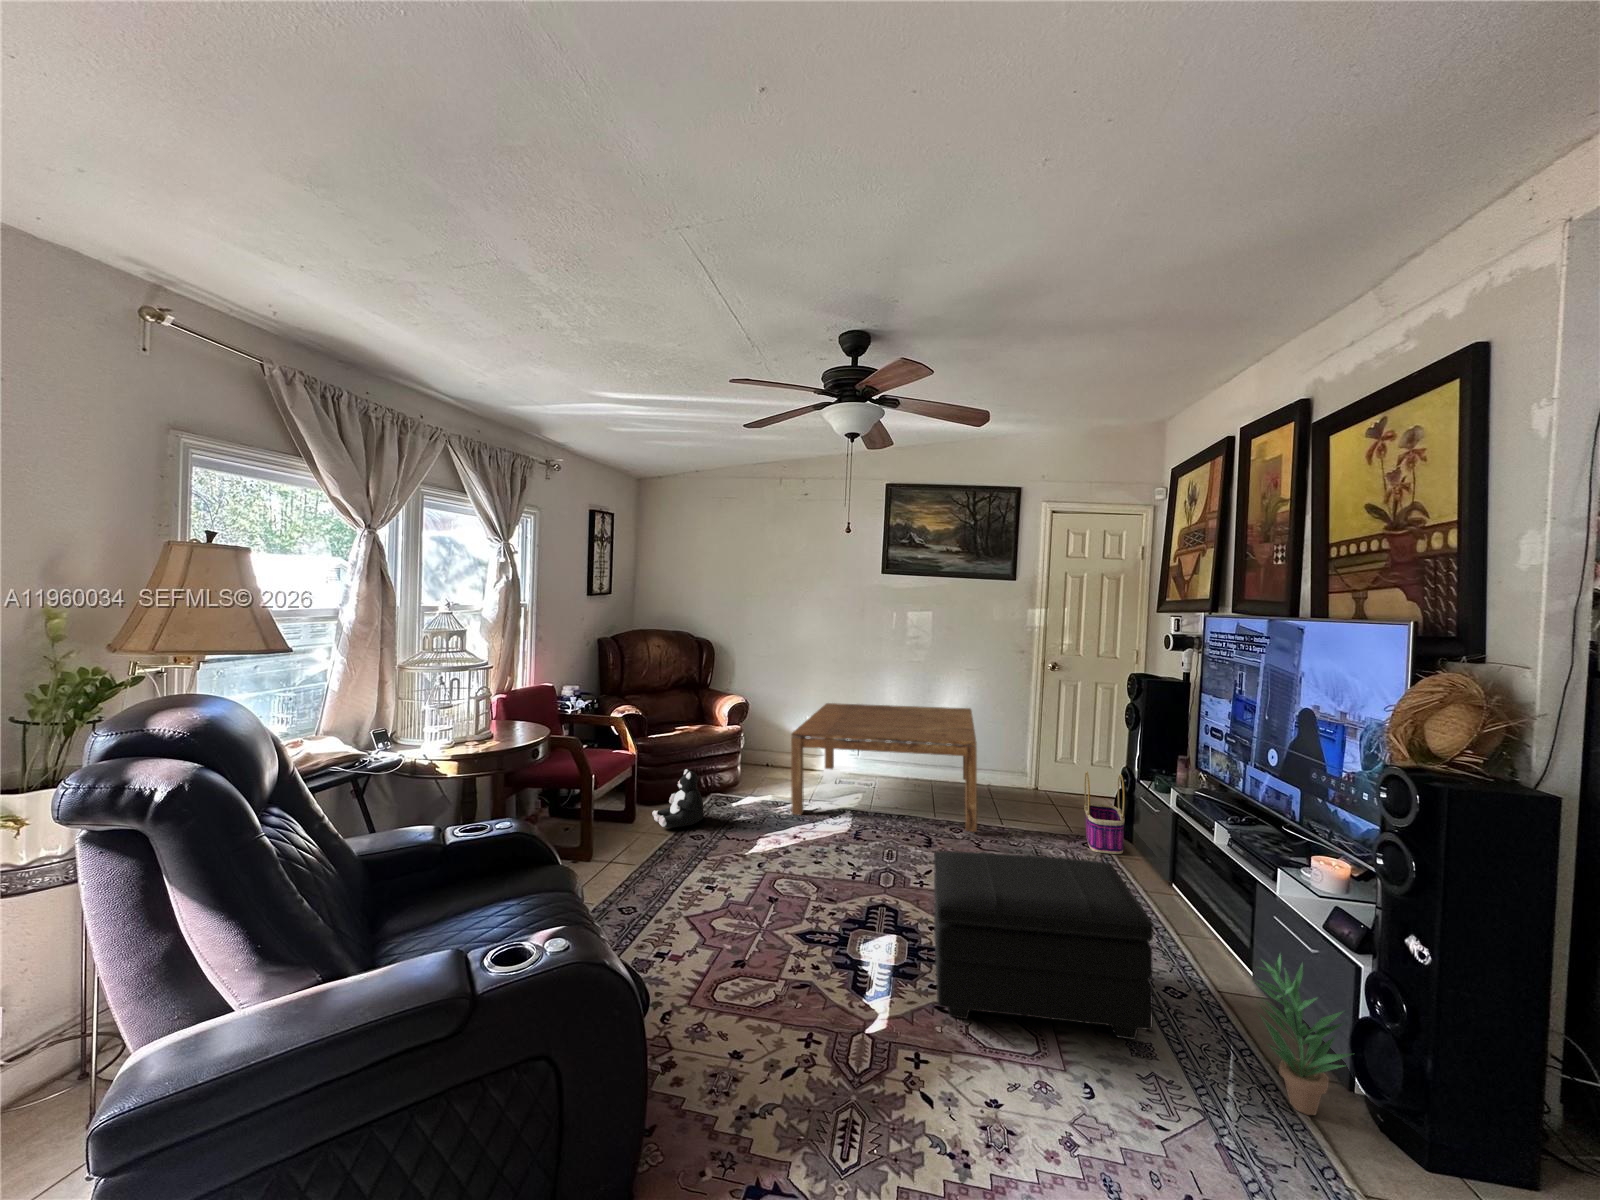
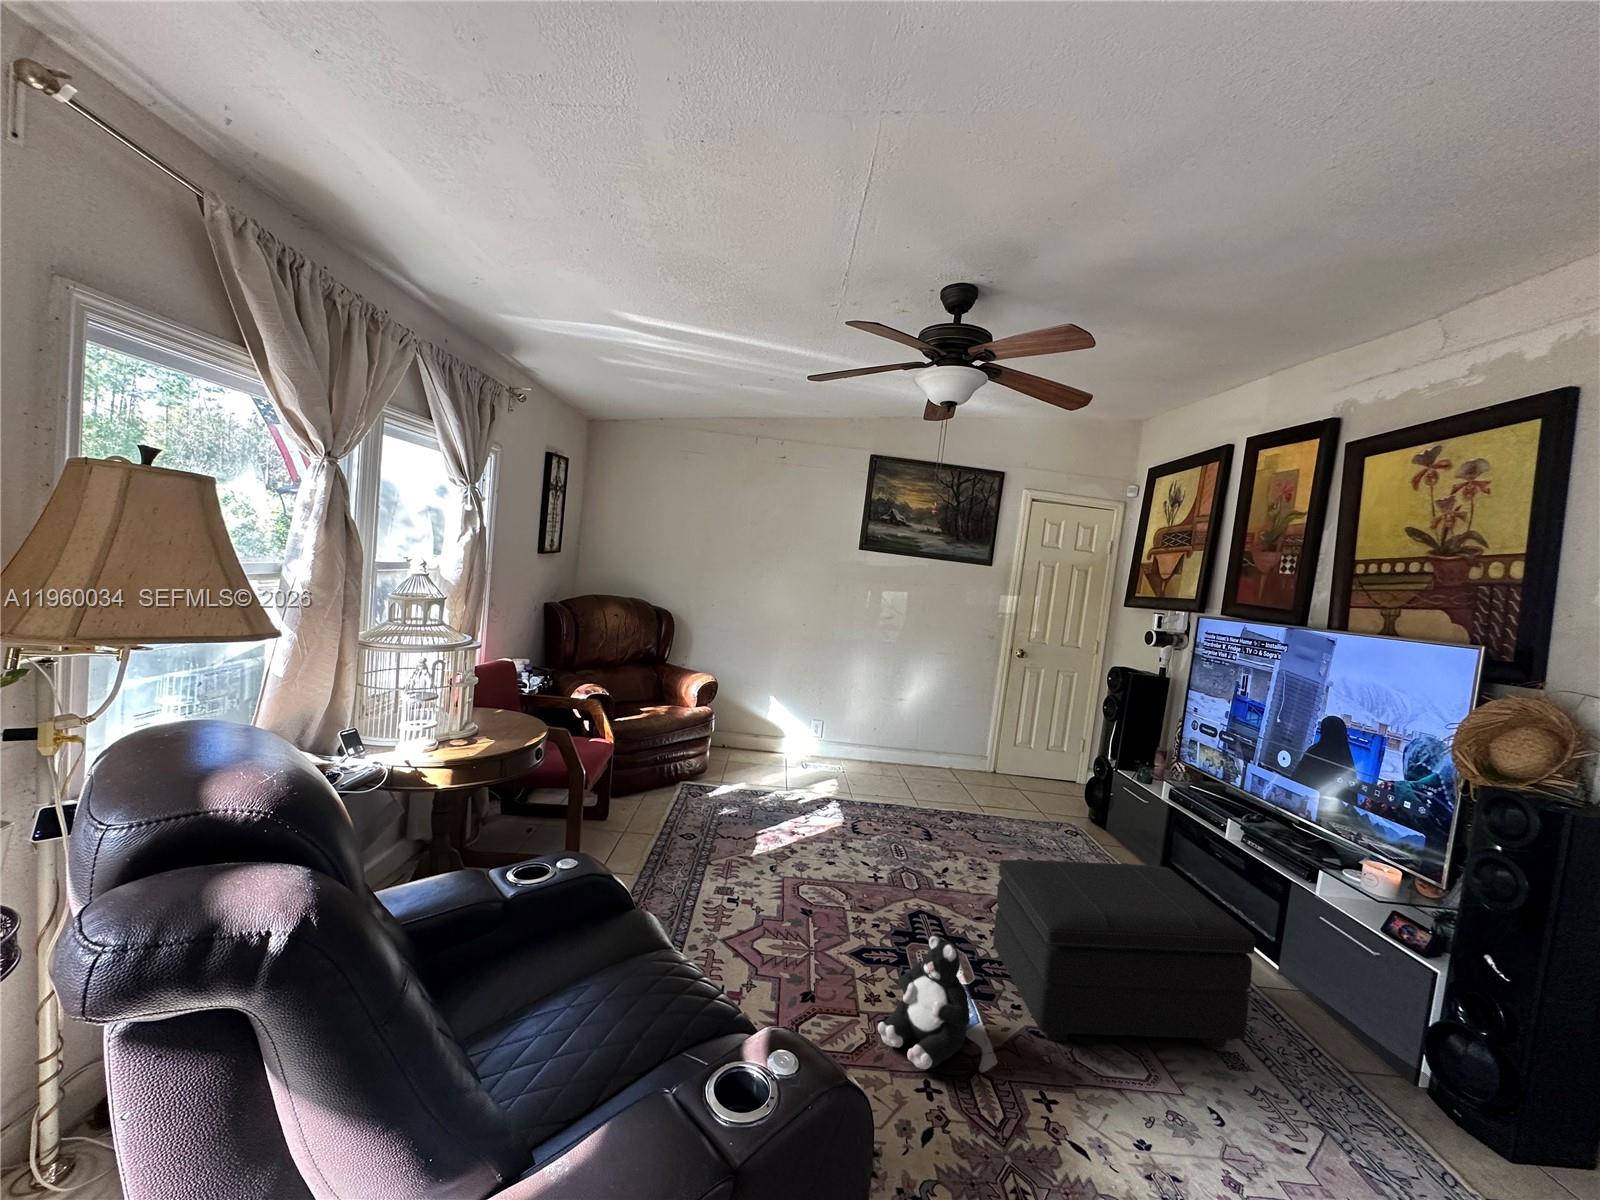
coffee table: present [791,703,977,832] -> none [776,684,974,822]
plush toy: present [652,769,704,828] -> present [878,935,970,1069]
basket: present [1084,771,1125,854] -> none [1062,761,1109,841]
potted plant: present [1257,955,1351,1115] -> none [1341,959,1449,1112]

